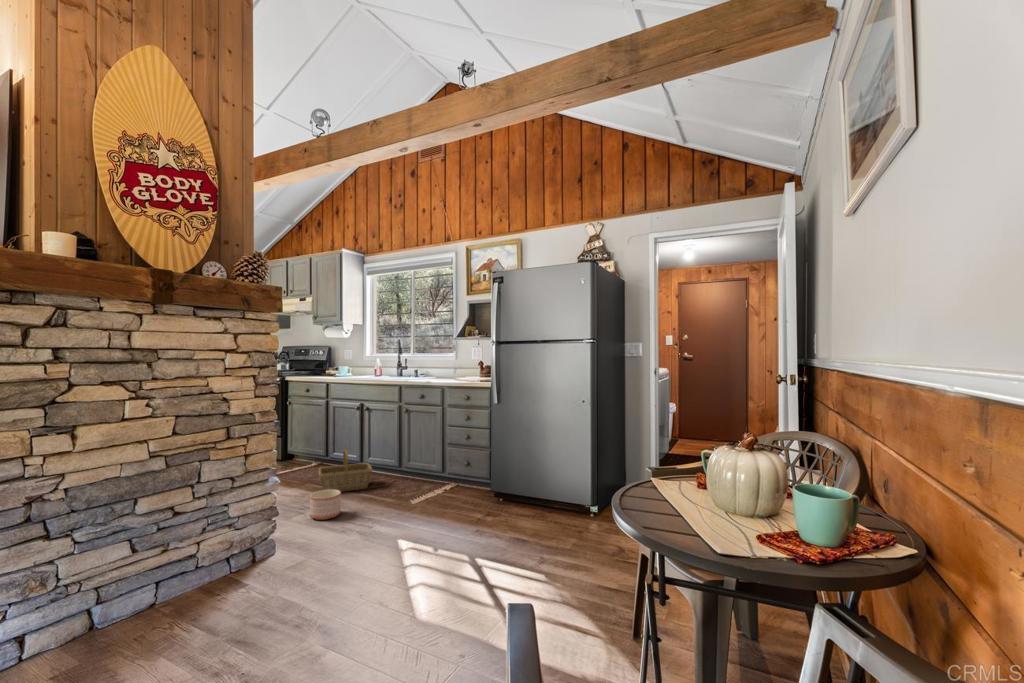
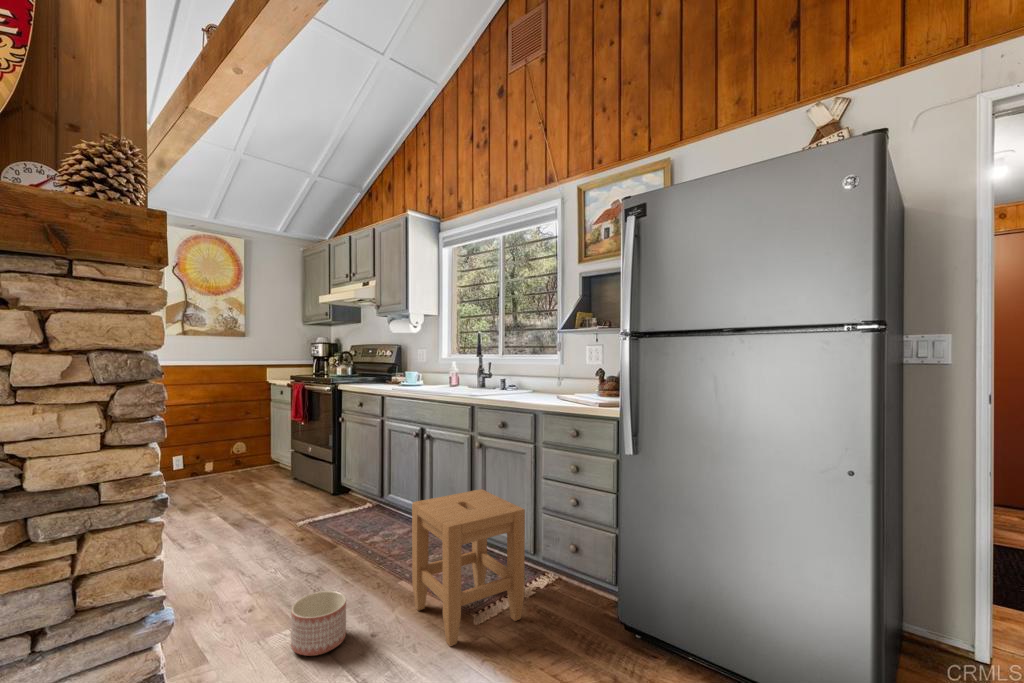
stool: none [373,433,440,510] -> present [412,489,525,646]
basket: present [319,449,372,491] -> none [341,503,424,576]

